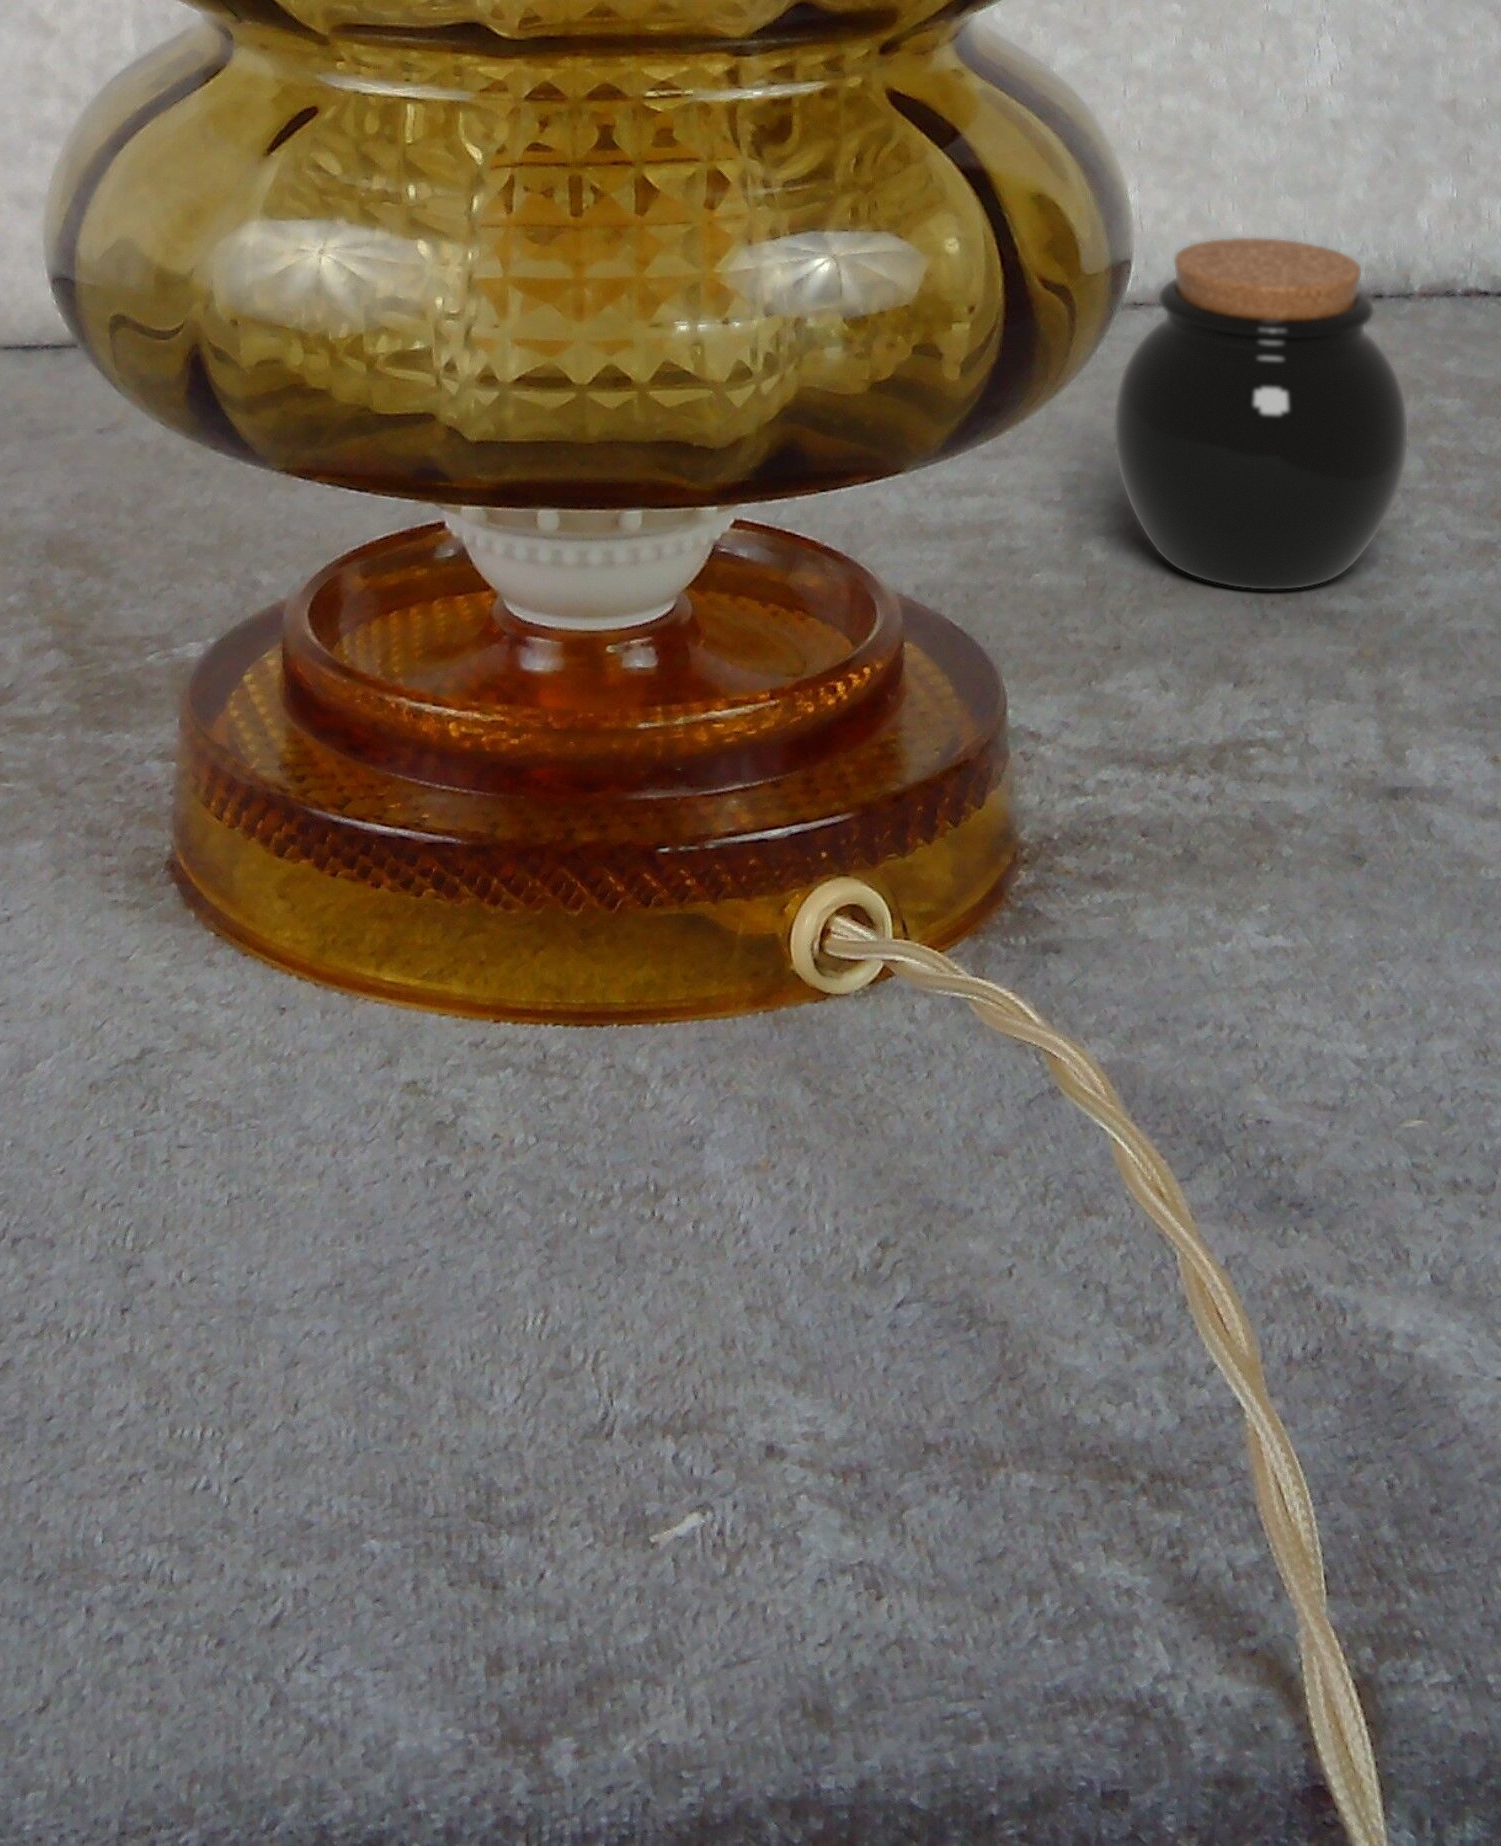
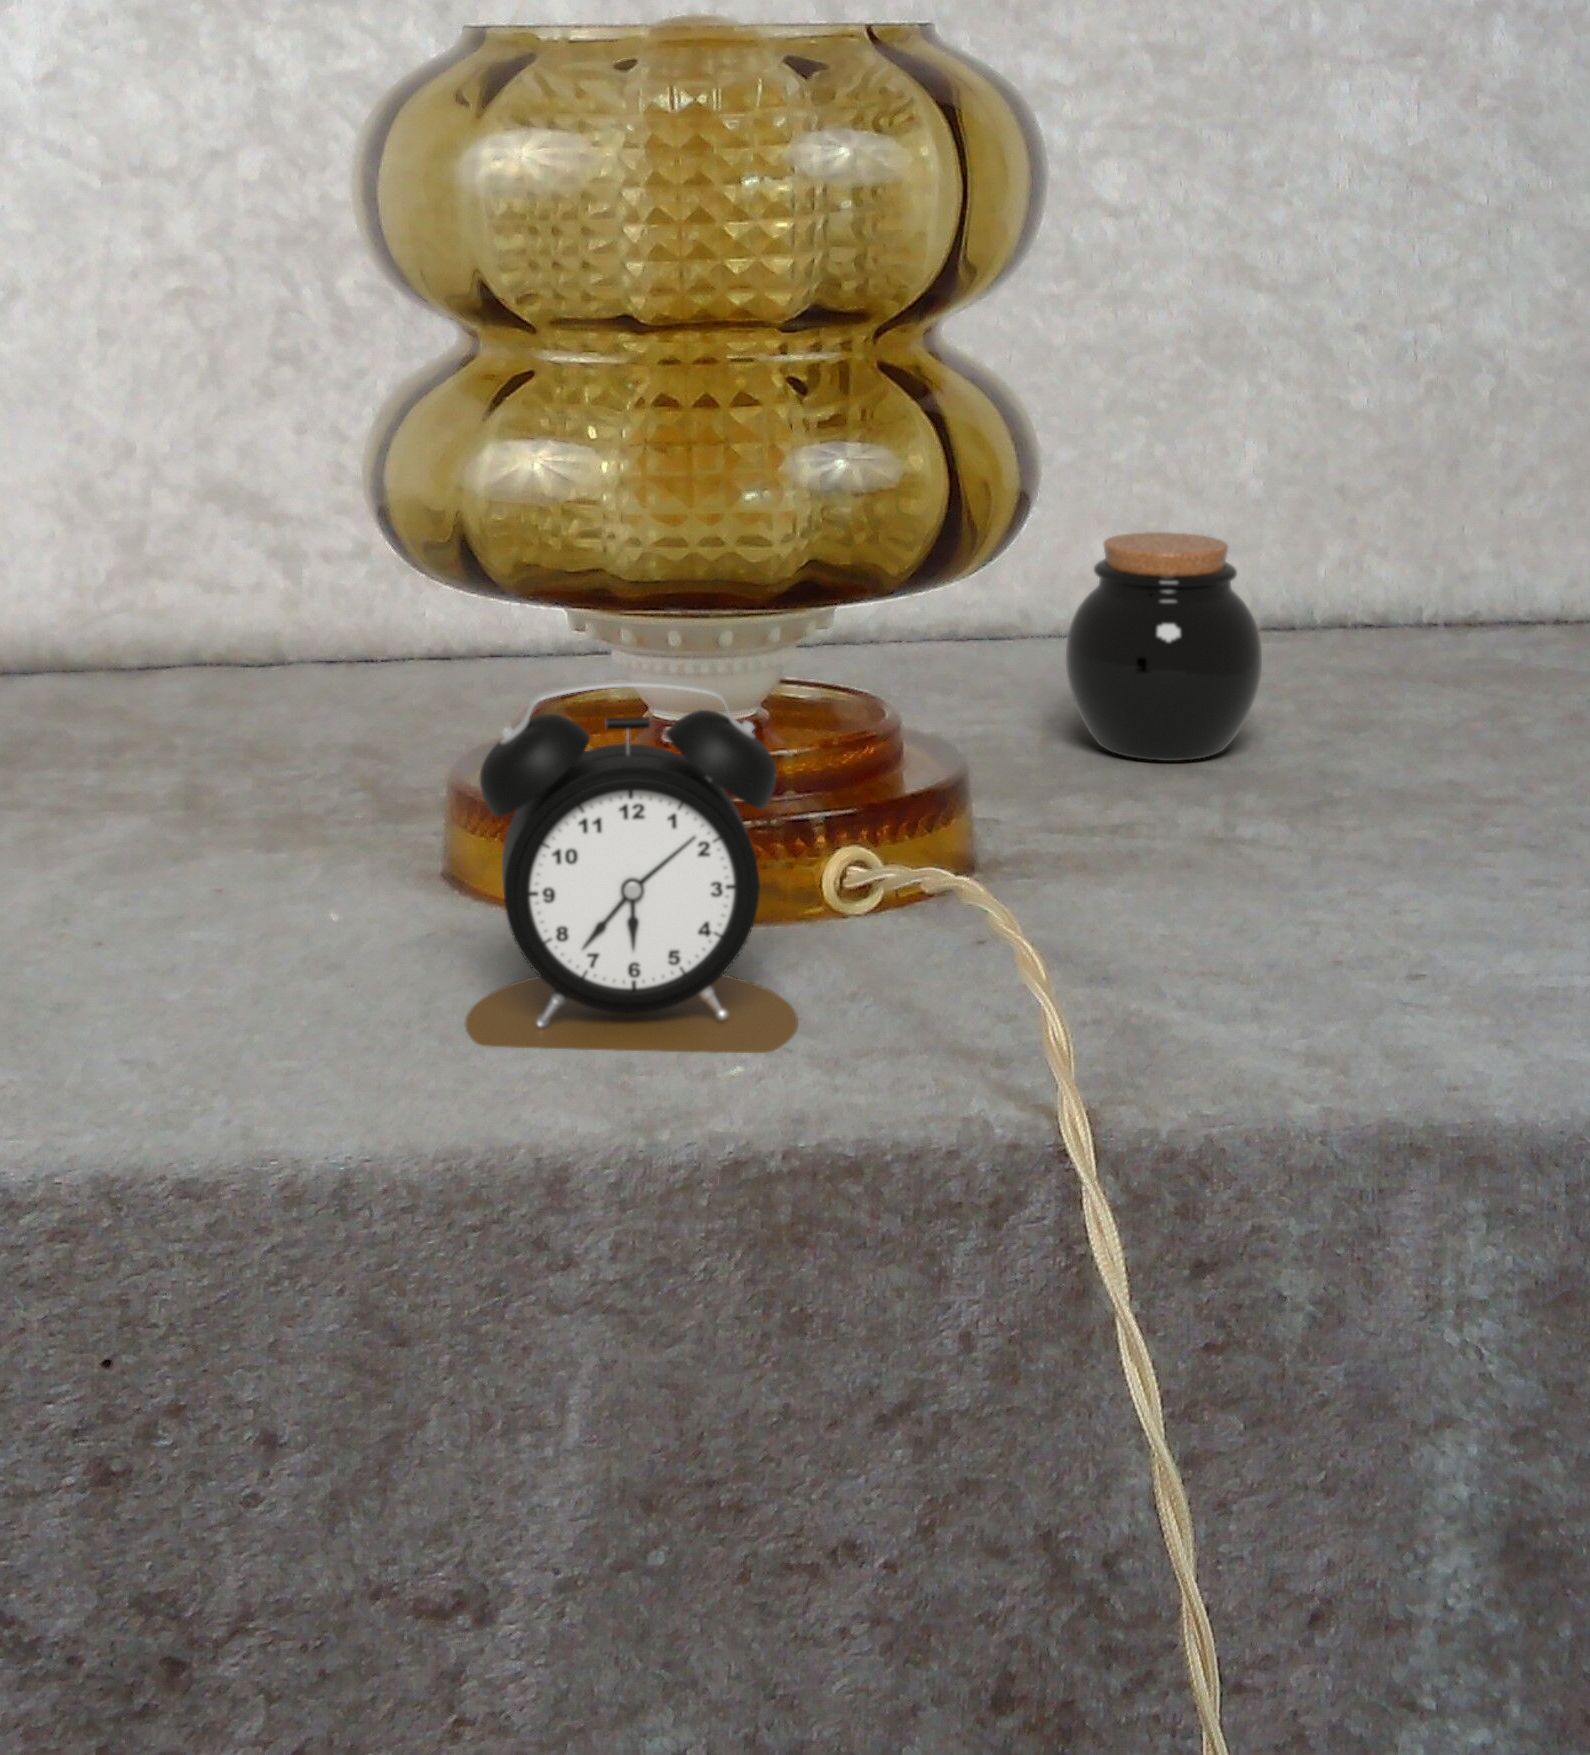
alarm clock: none [190,697,765,1461] -> present [465,680,798,1053]

